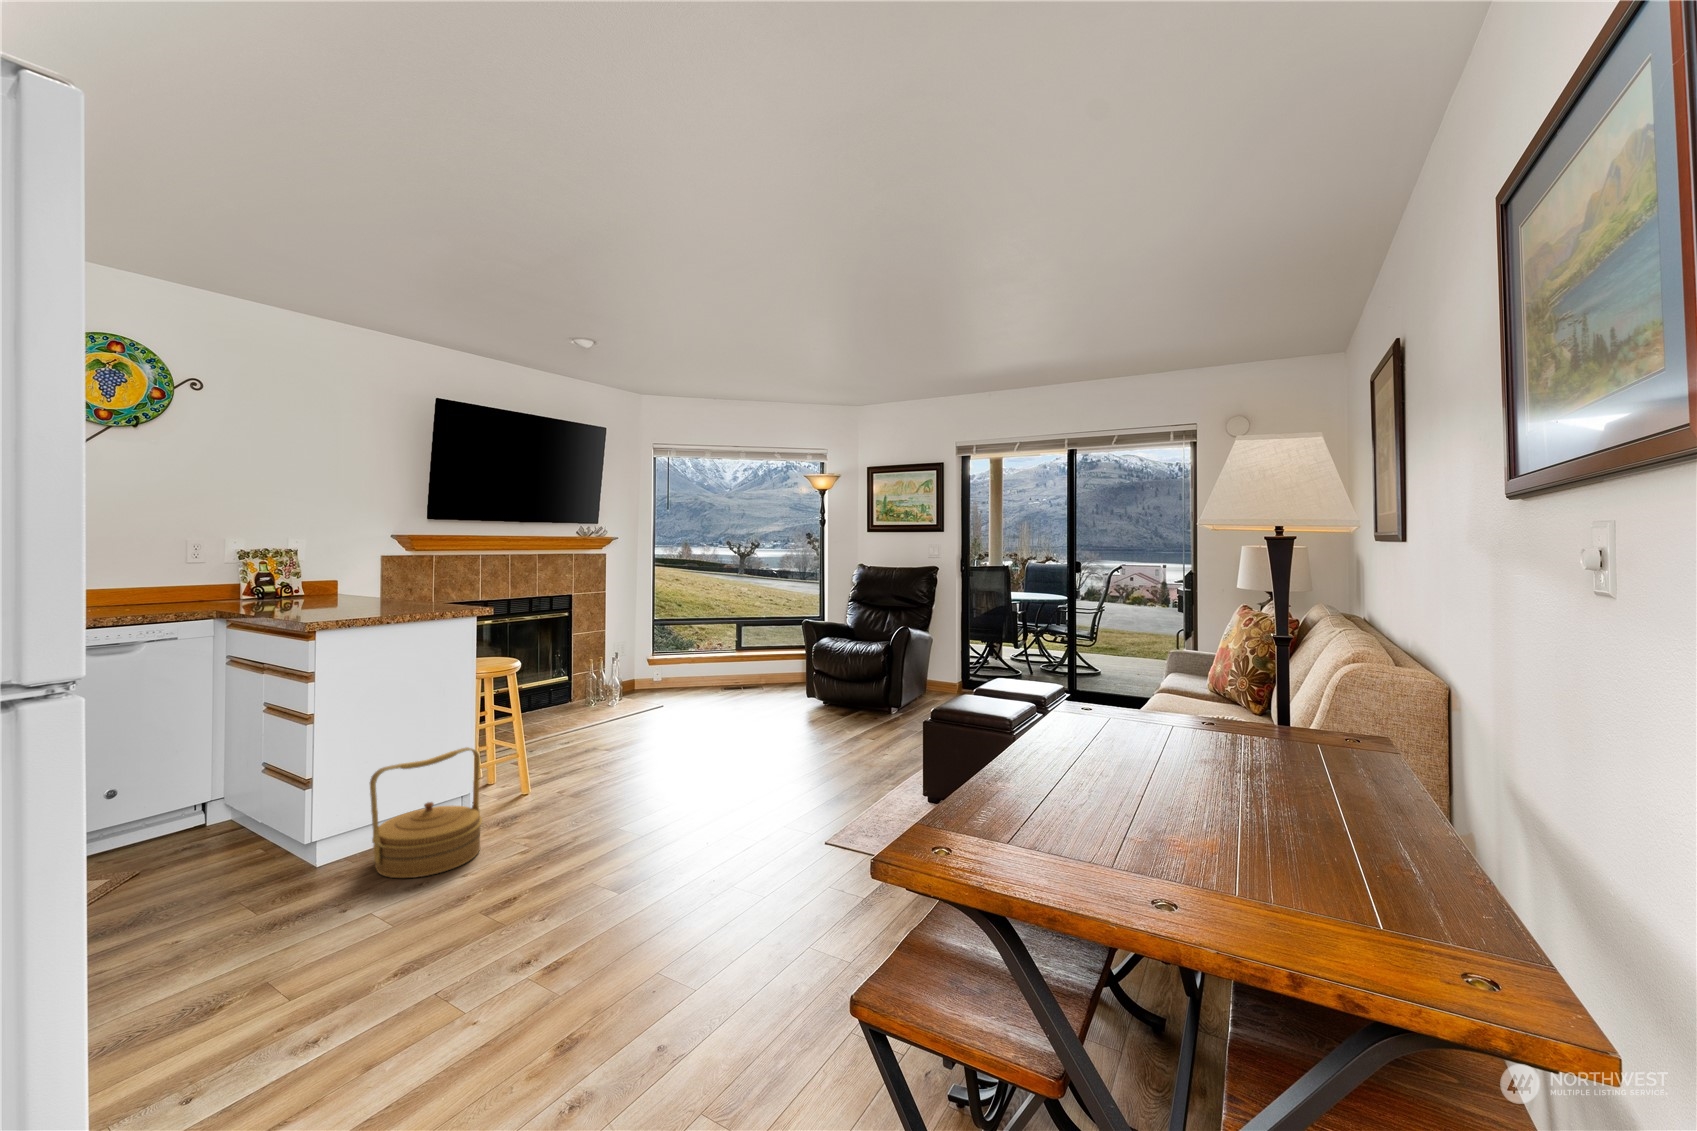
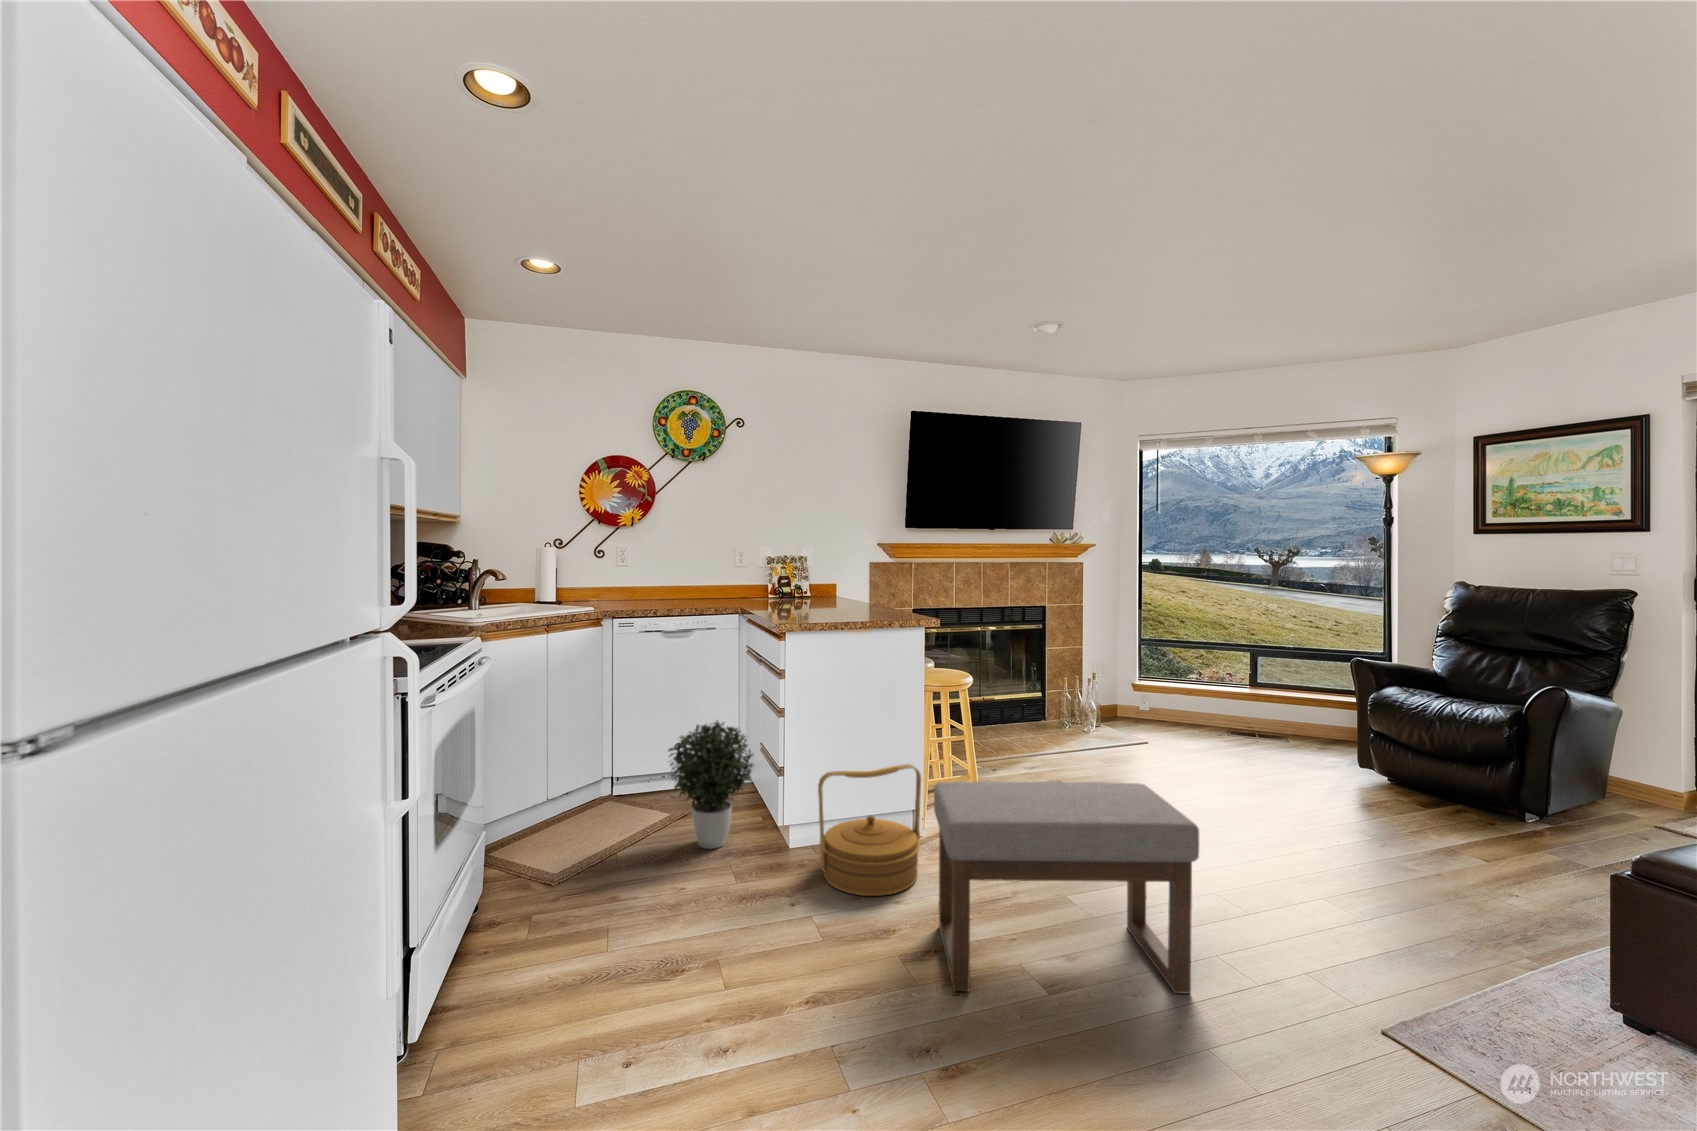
ottoman: none [506,724,718,913] -> present [934,781,1199,994]
potted plant: none [137,741,273,889] -> present [669,721,753,849]

